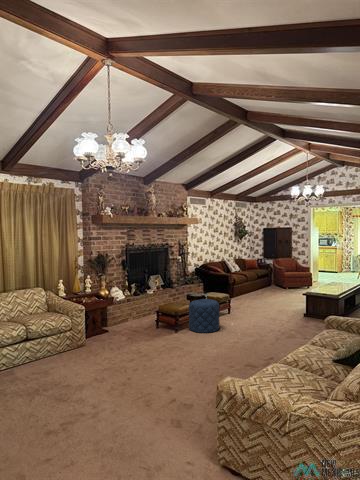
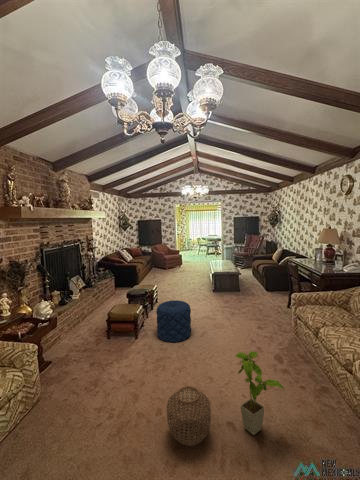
house plant: none [162,313,191,373] -> present [236,351,284,435]
woven basket: none [128,333,156,366] -> present [167,386,211,446]

